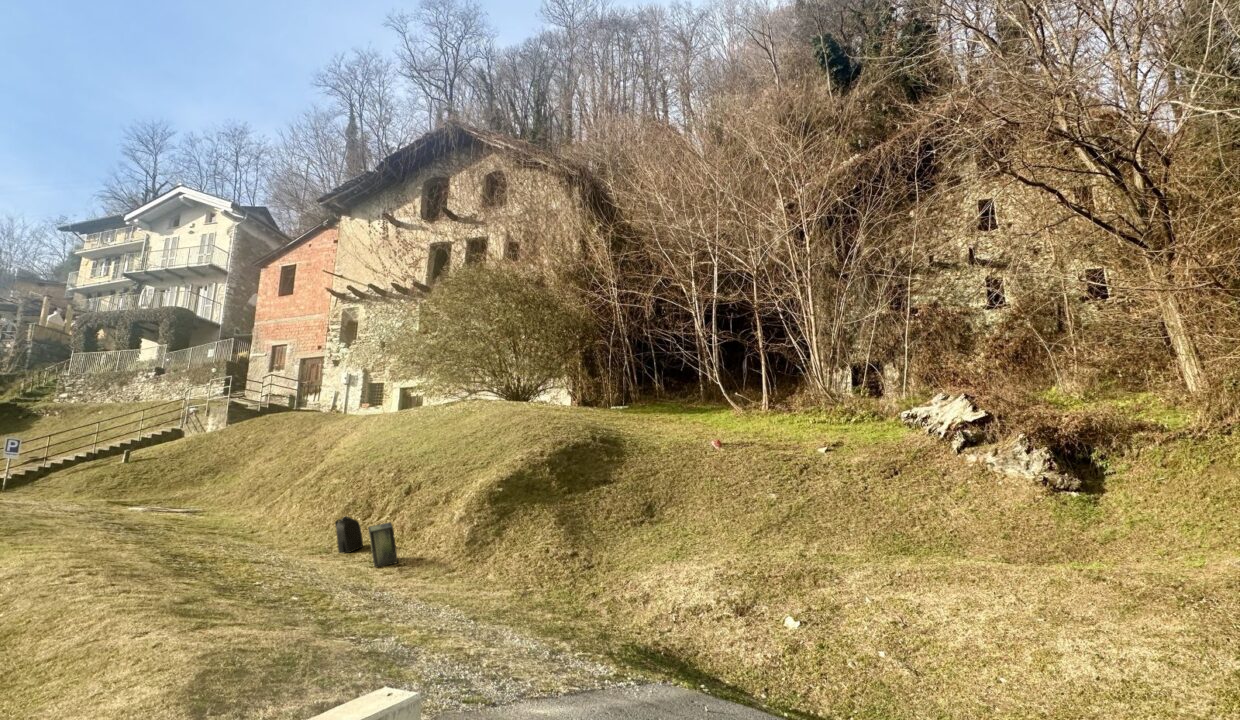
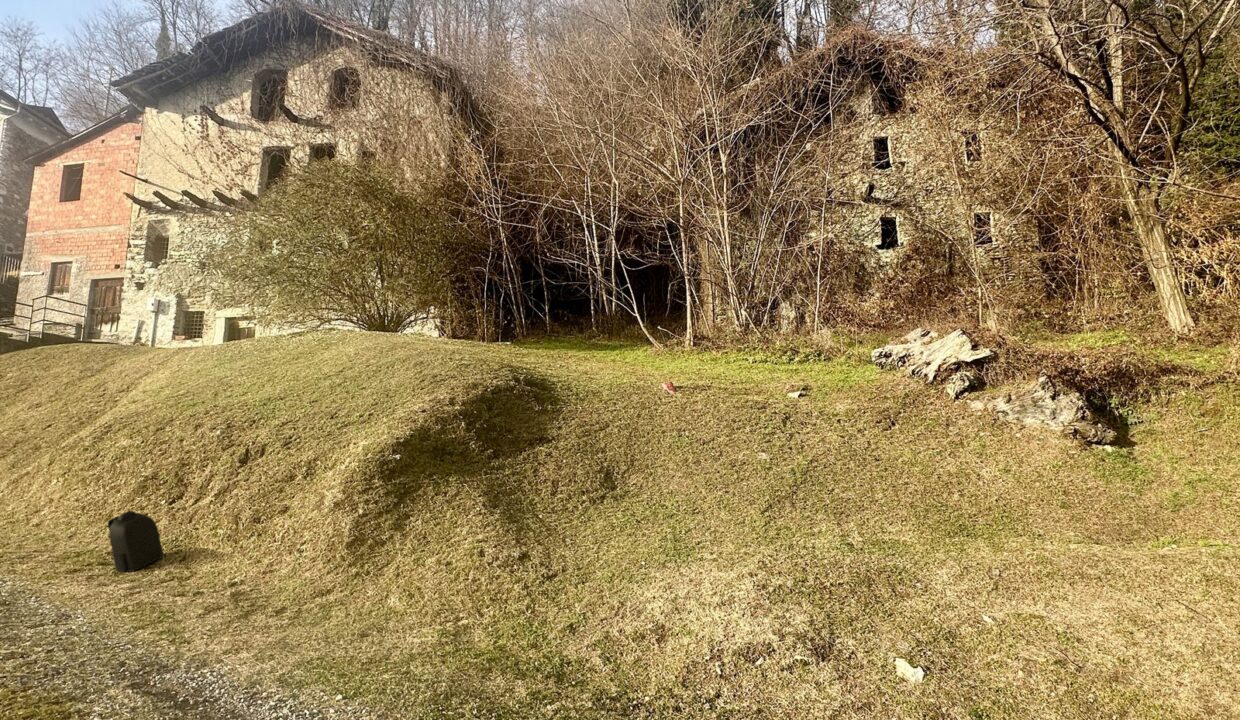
storage box: present [368,522,398,567] -> none [167,522,226,604]

